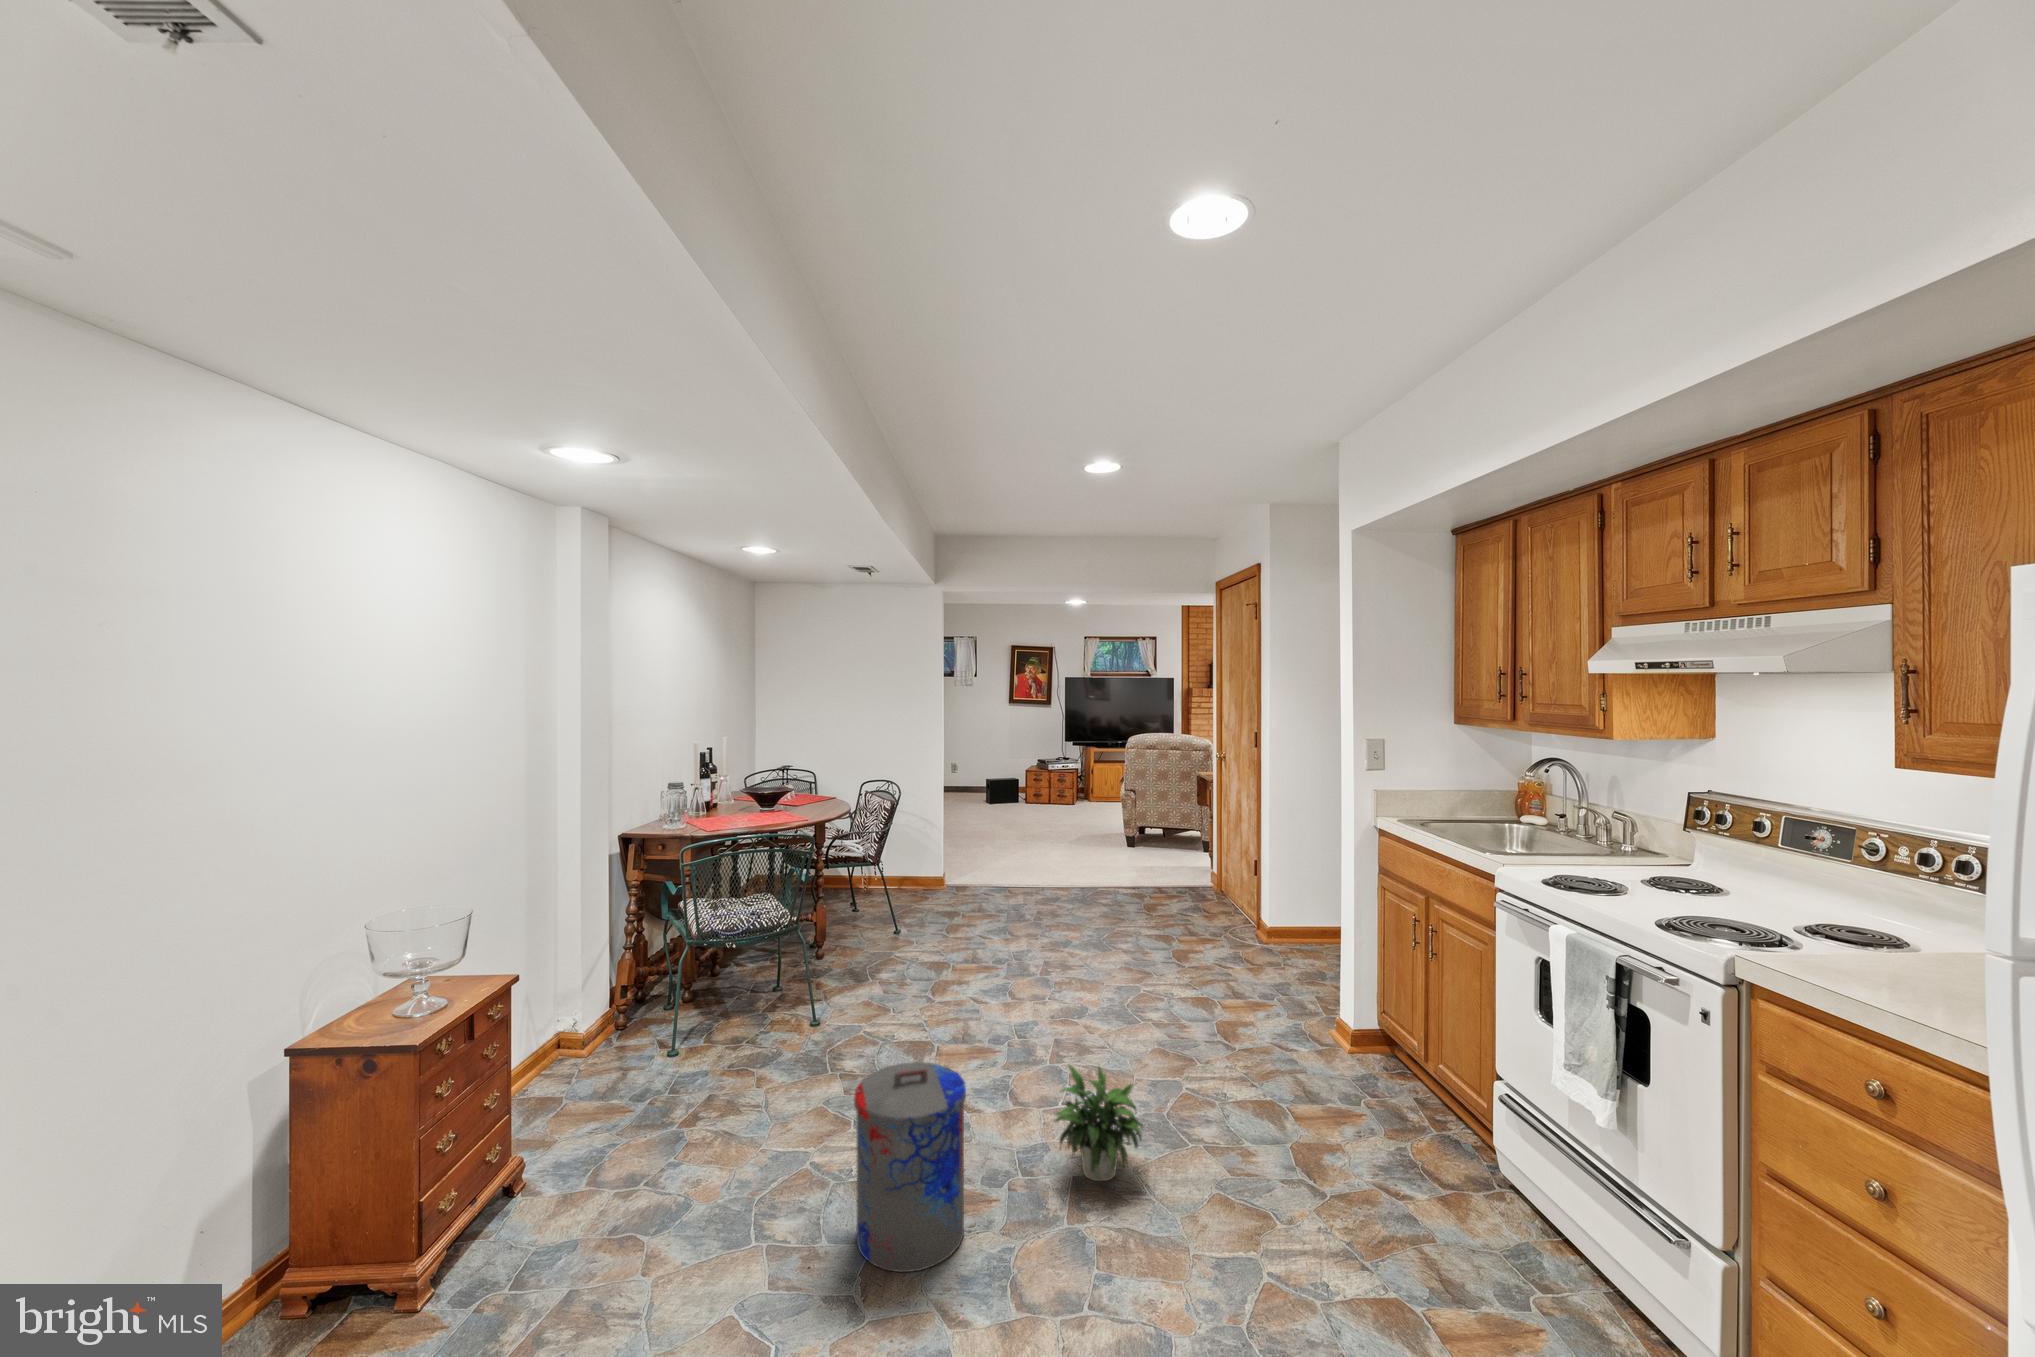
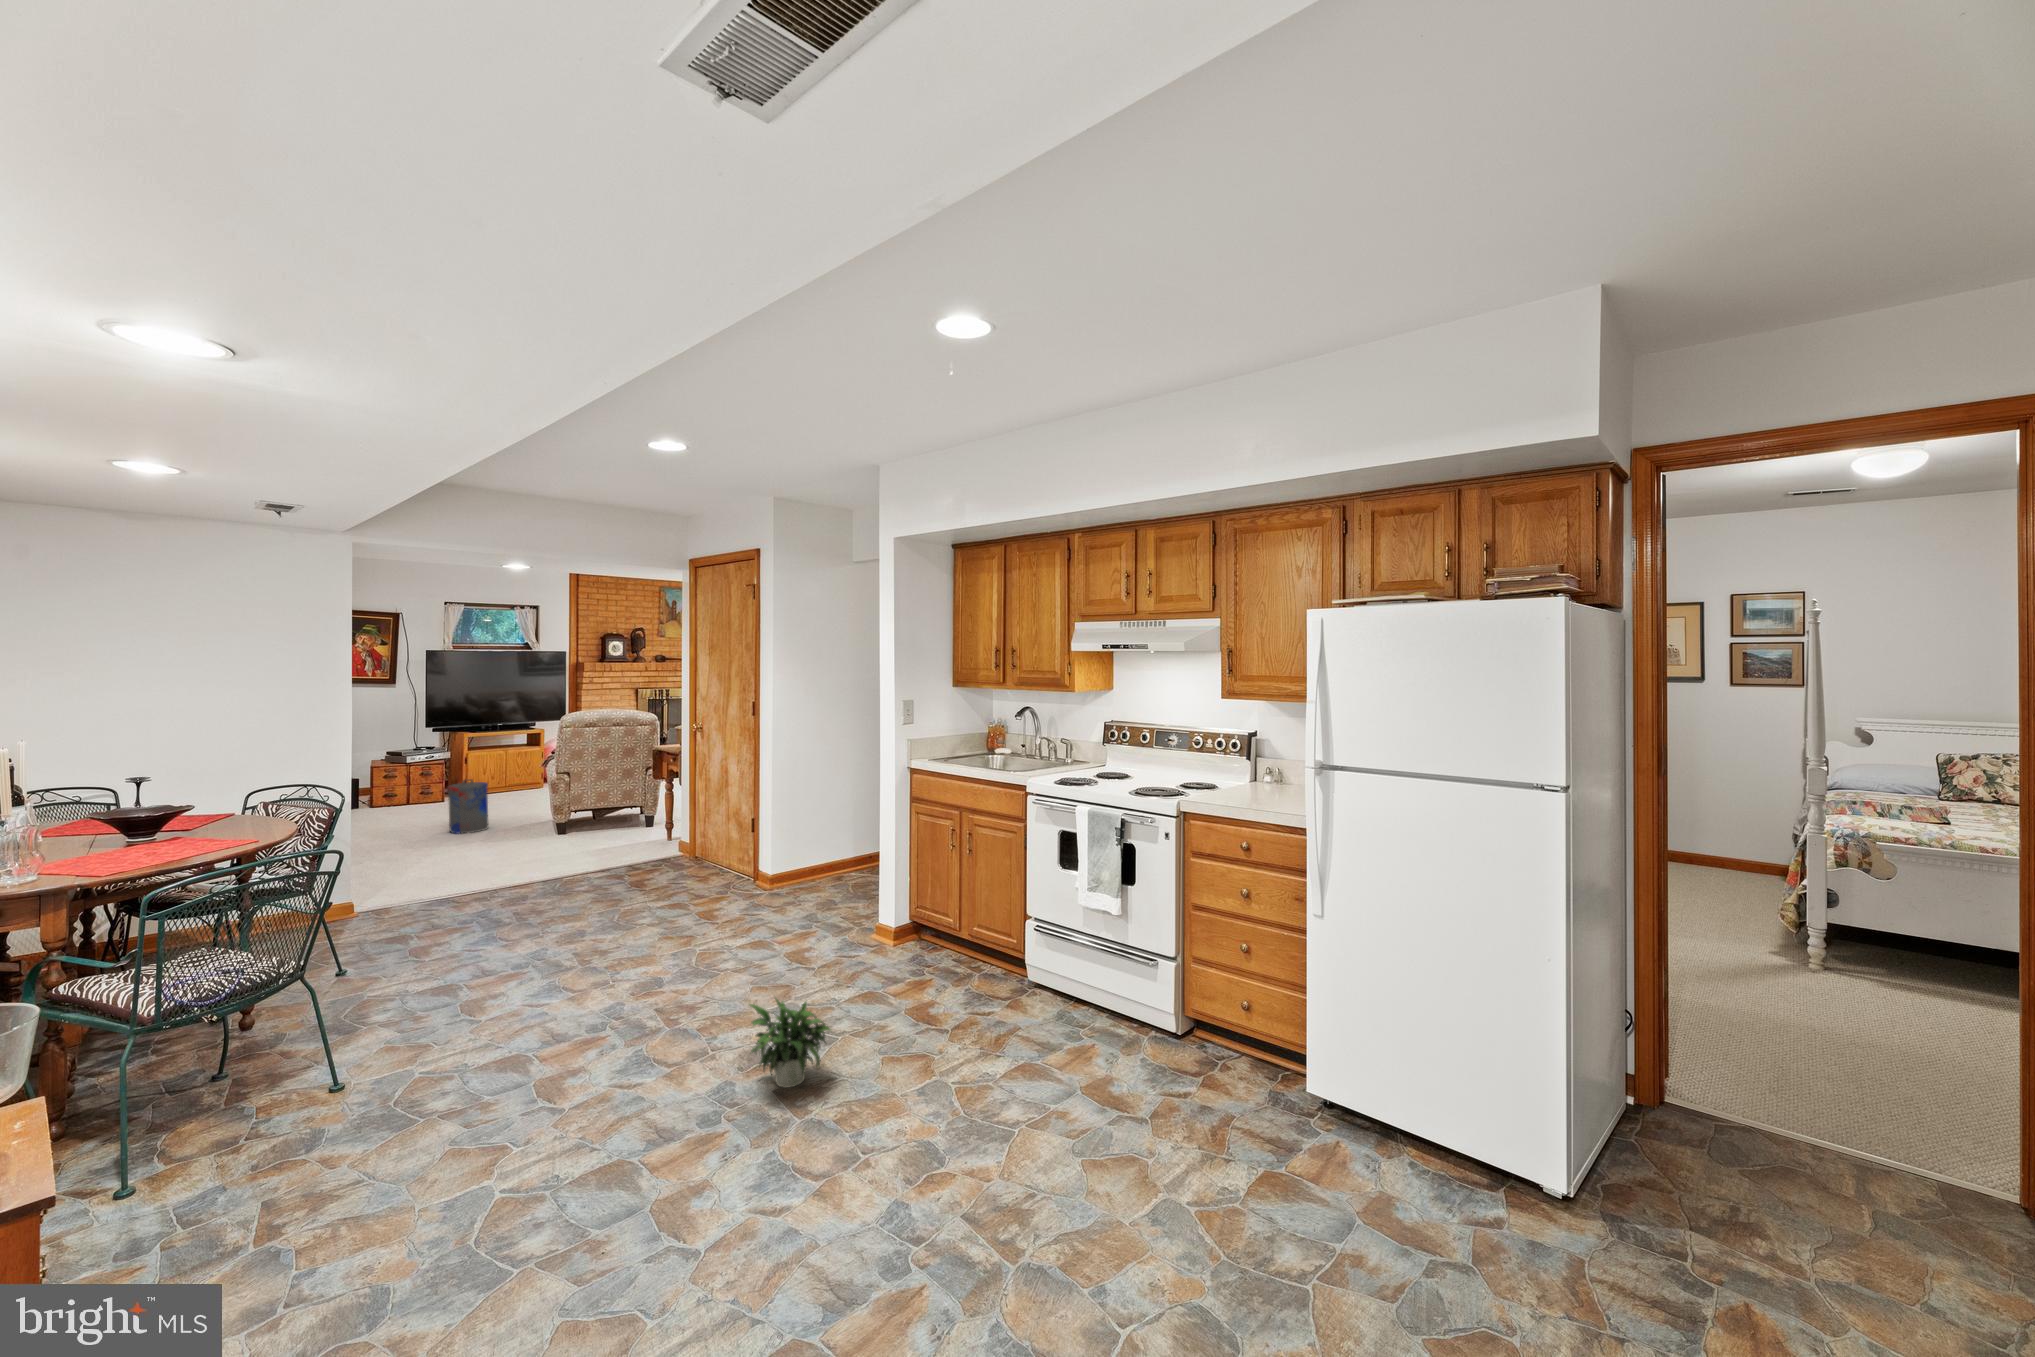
trash can: present [854,1062,966,1272] -> present [447,779,488,834]

